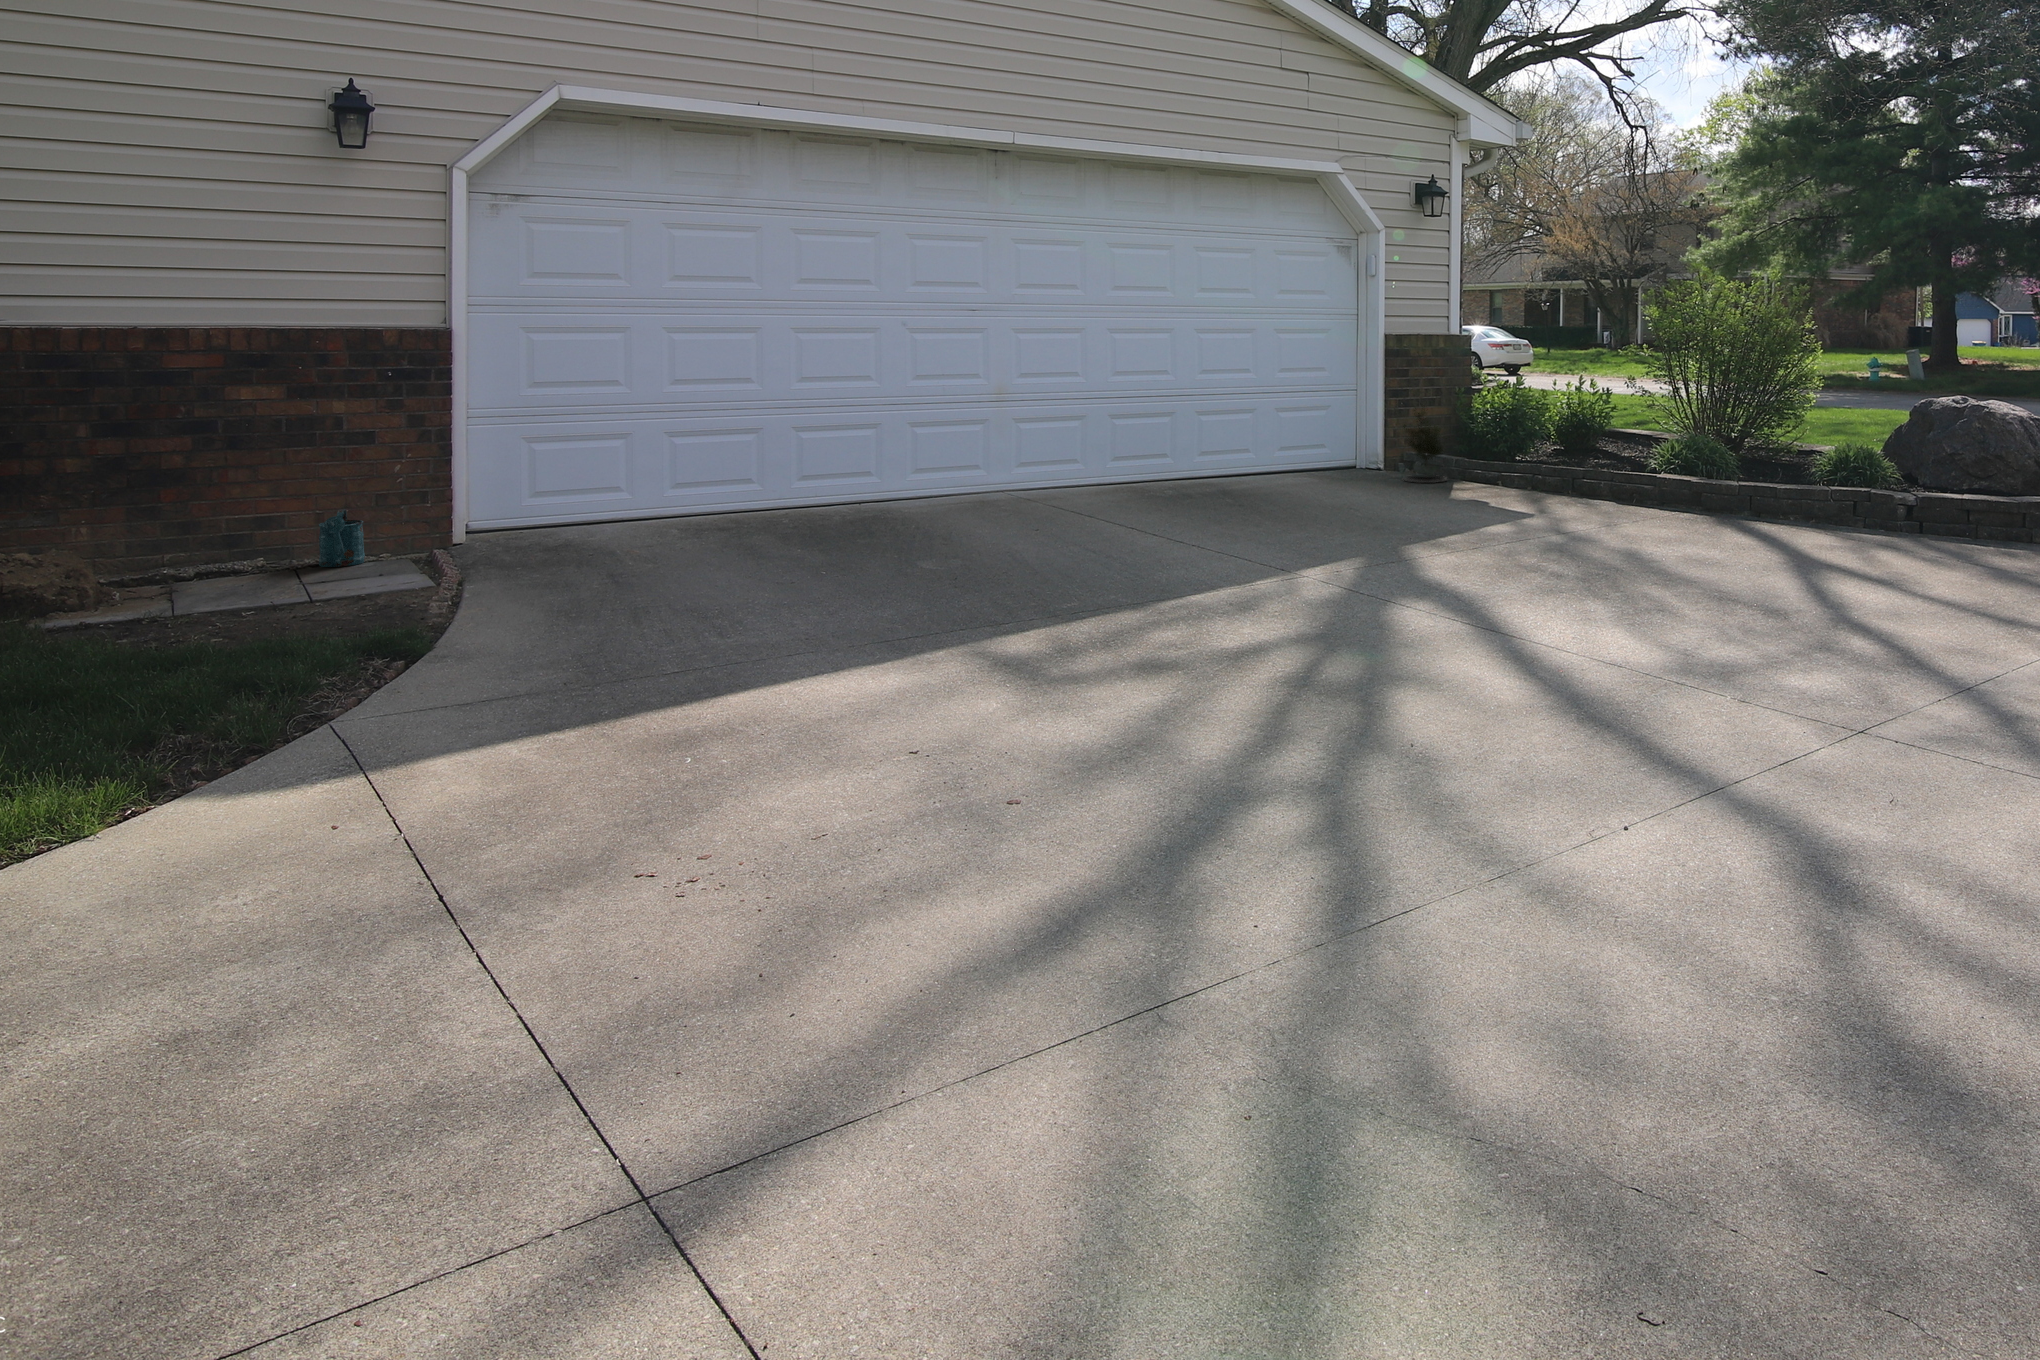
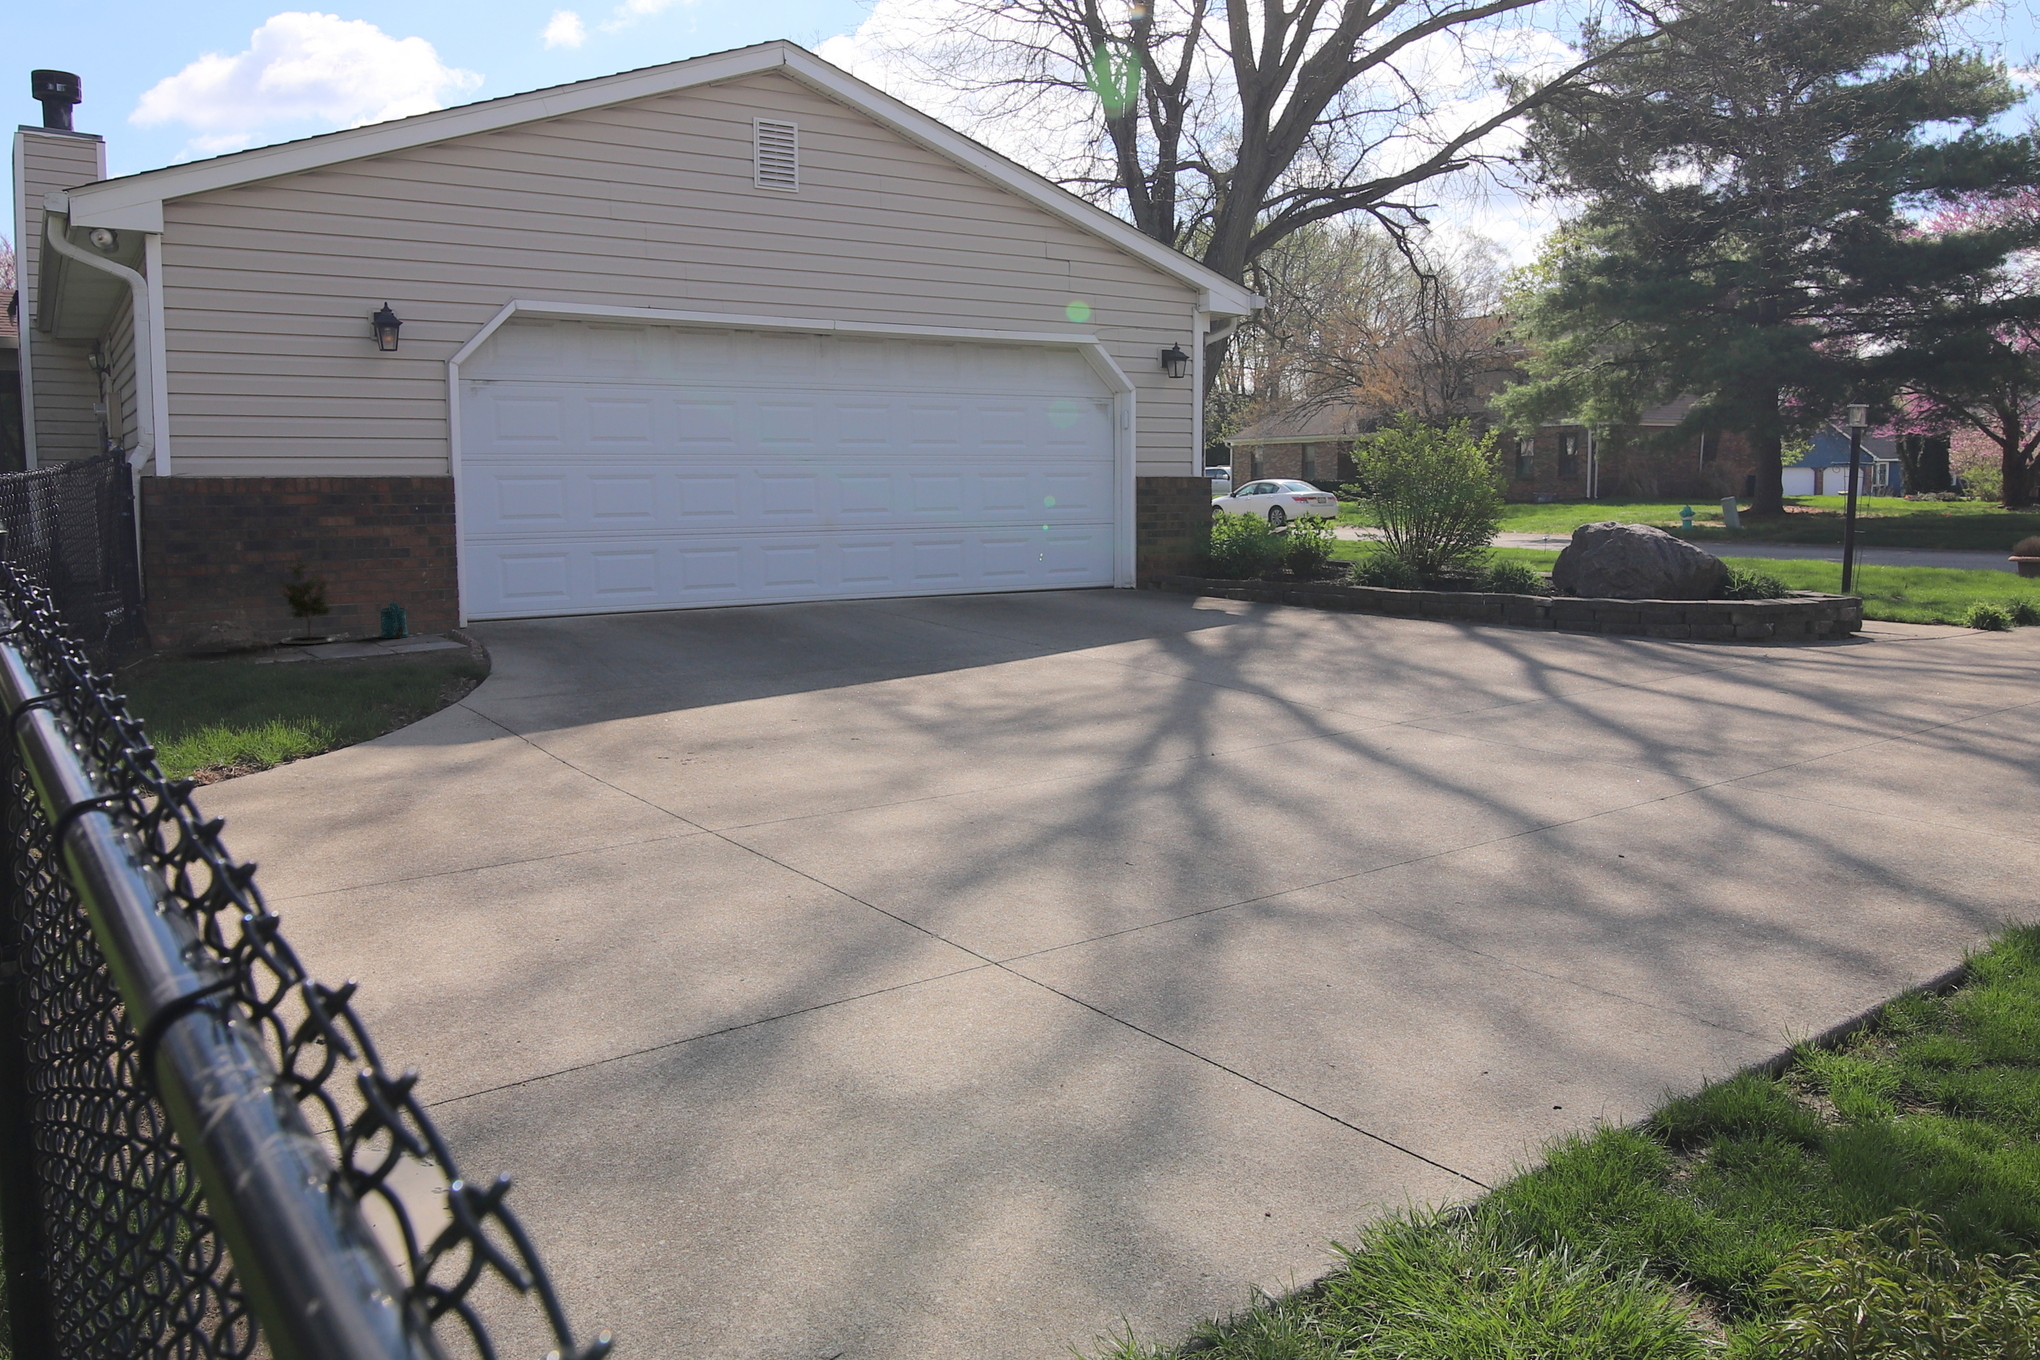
potted tree: present [1404,408,1446,483] -> present [282,557,335,644]

